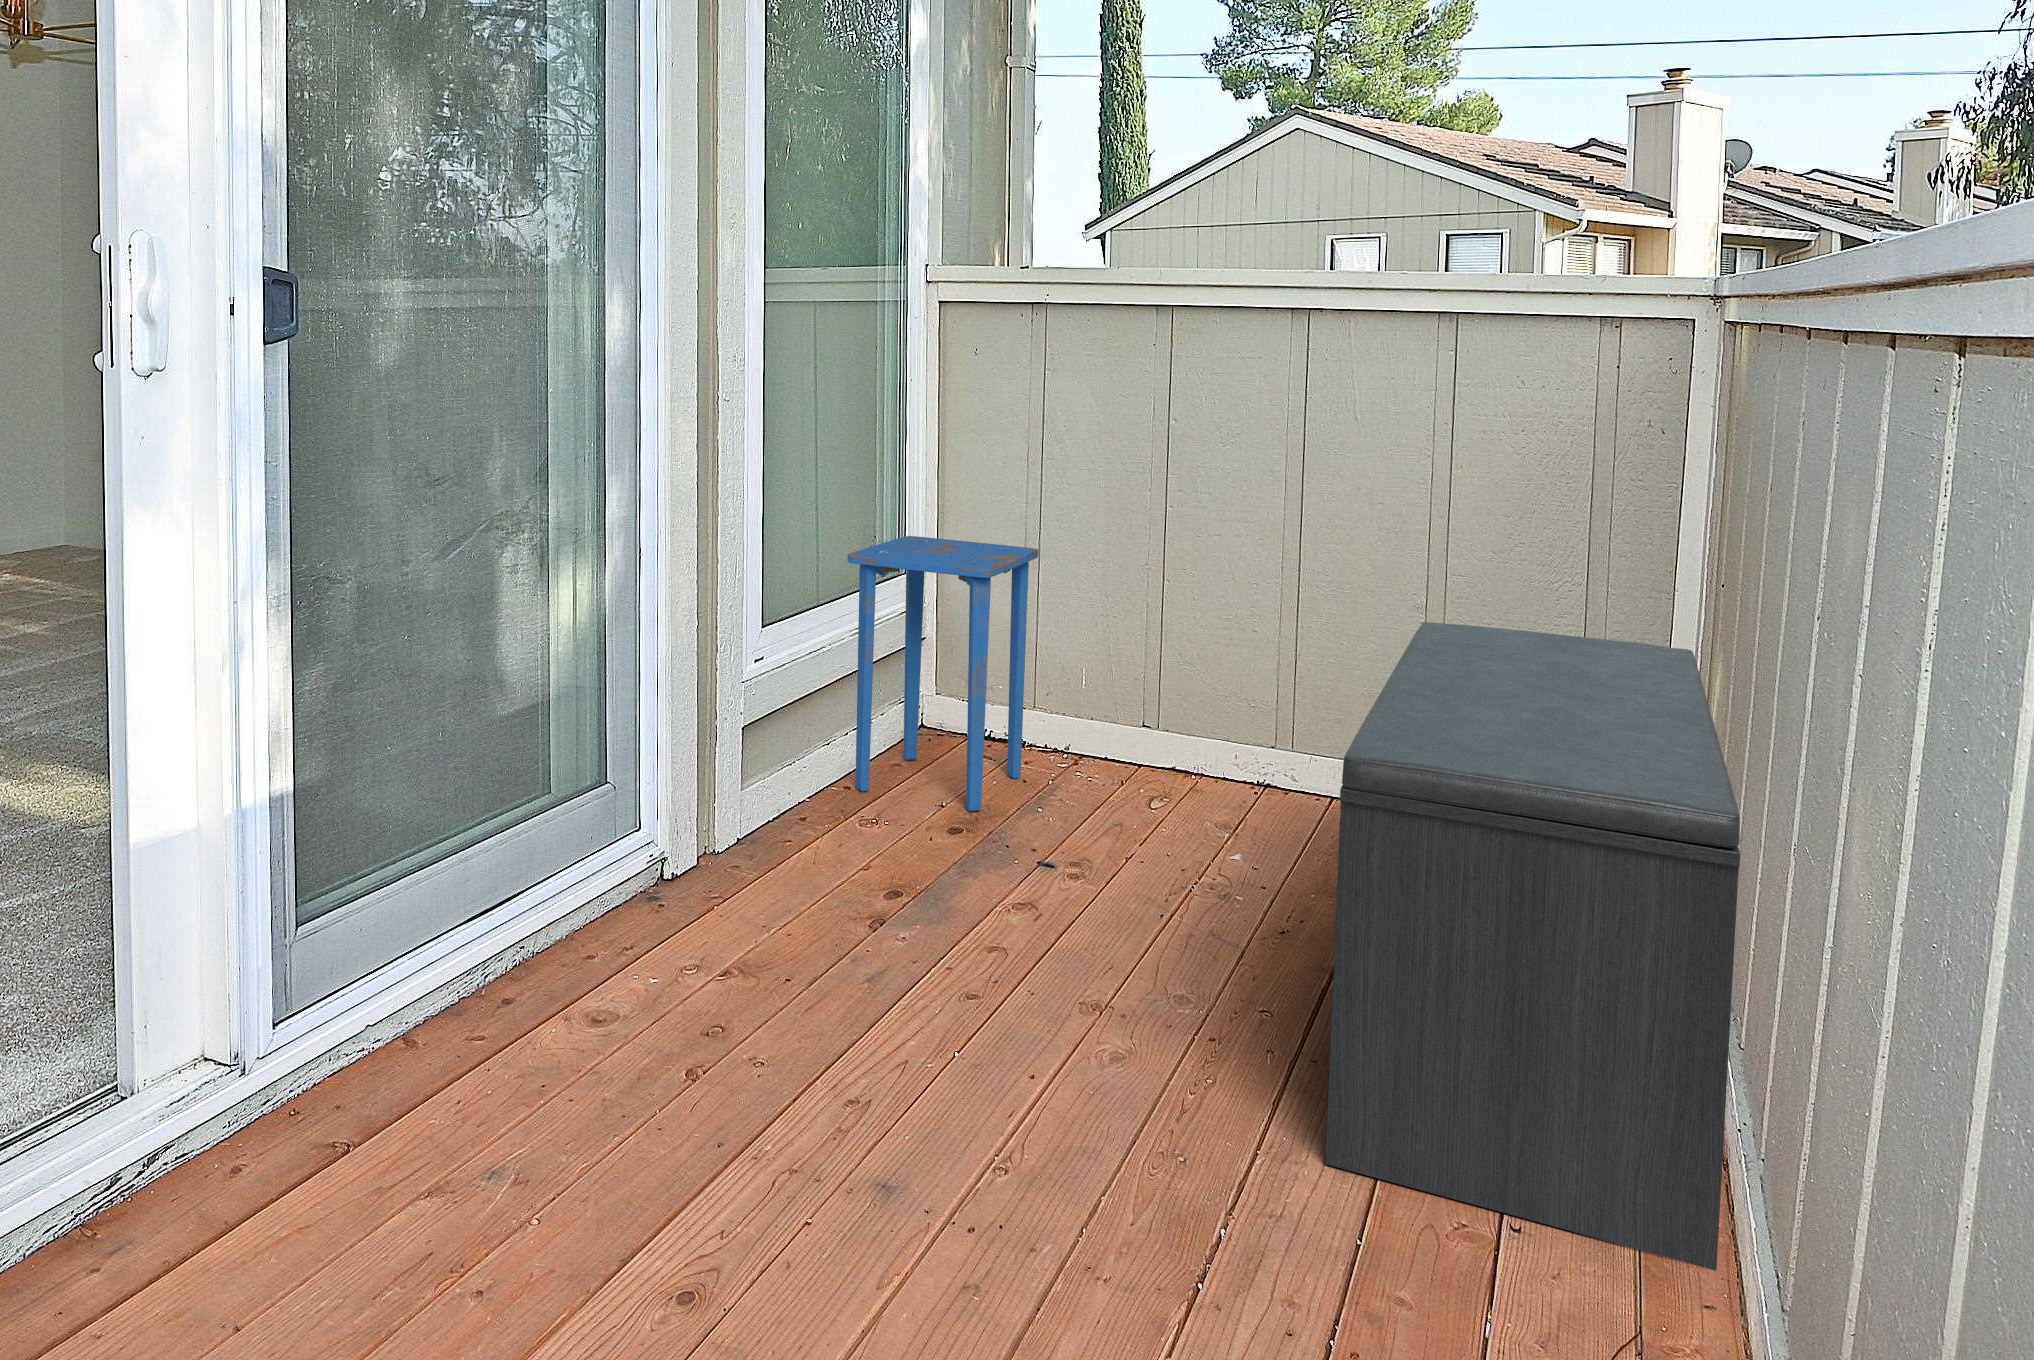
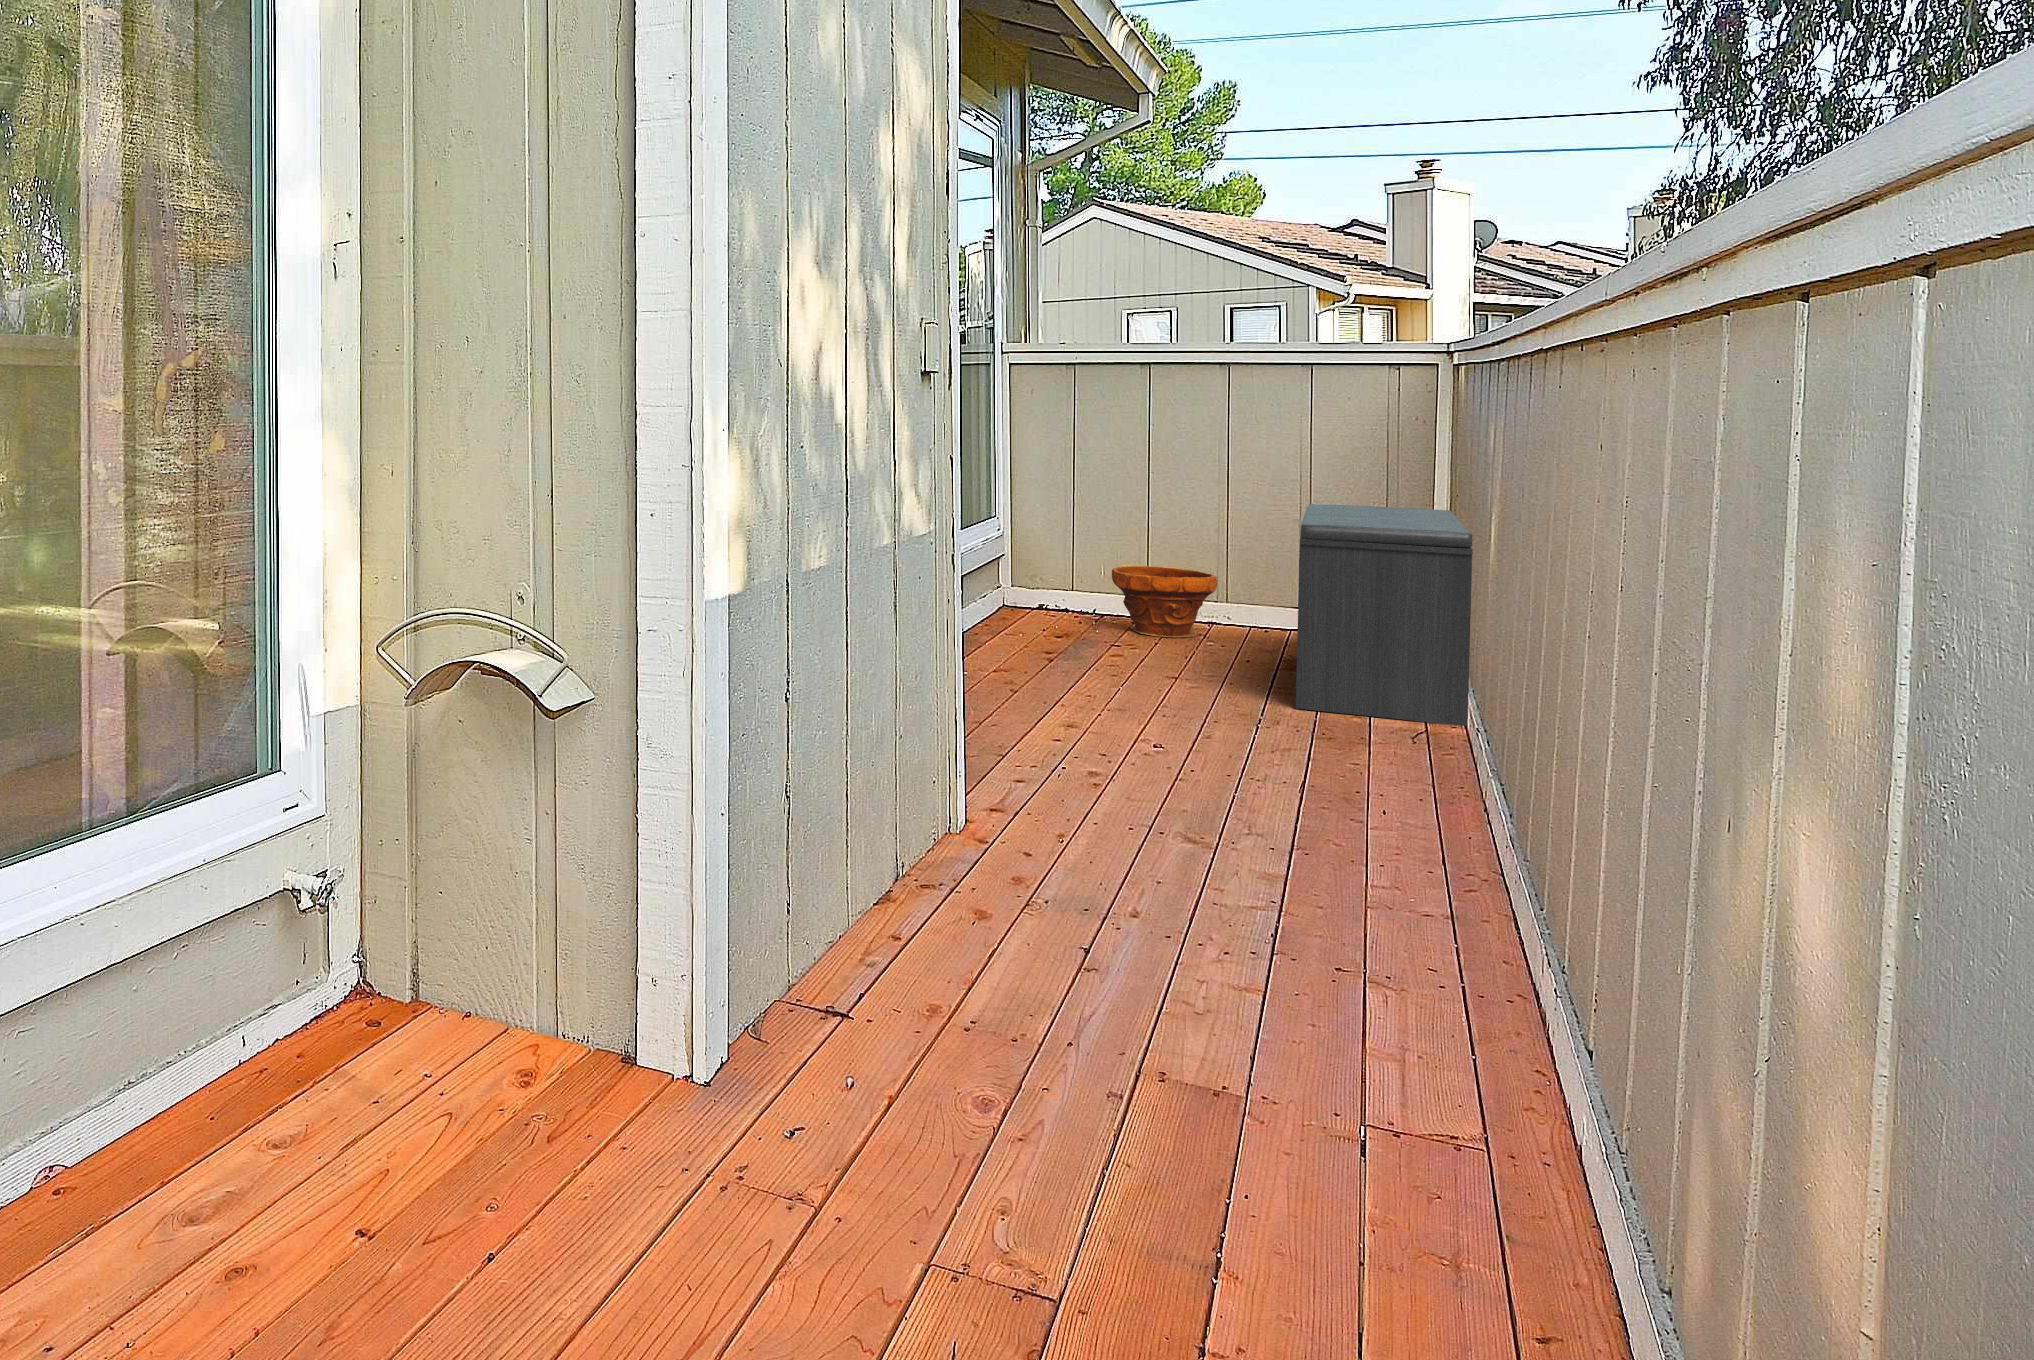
side table: present [848,536,1038,811] -> none [960,482,1065,633]
planter: none [1105,681,1279,825] -> present [1112,565,1217,637]

